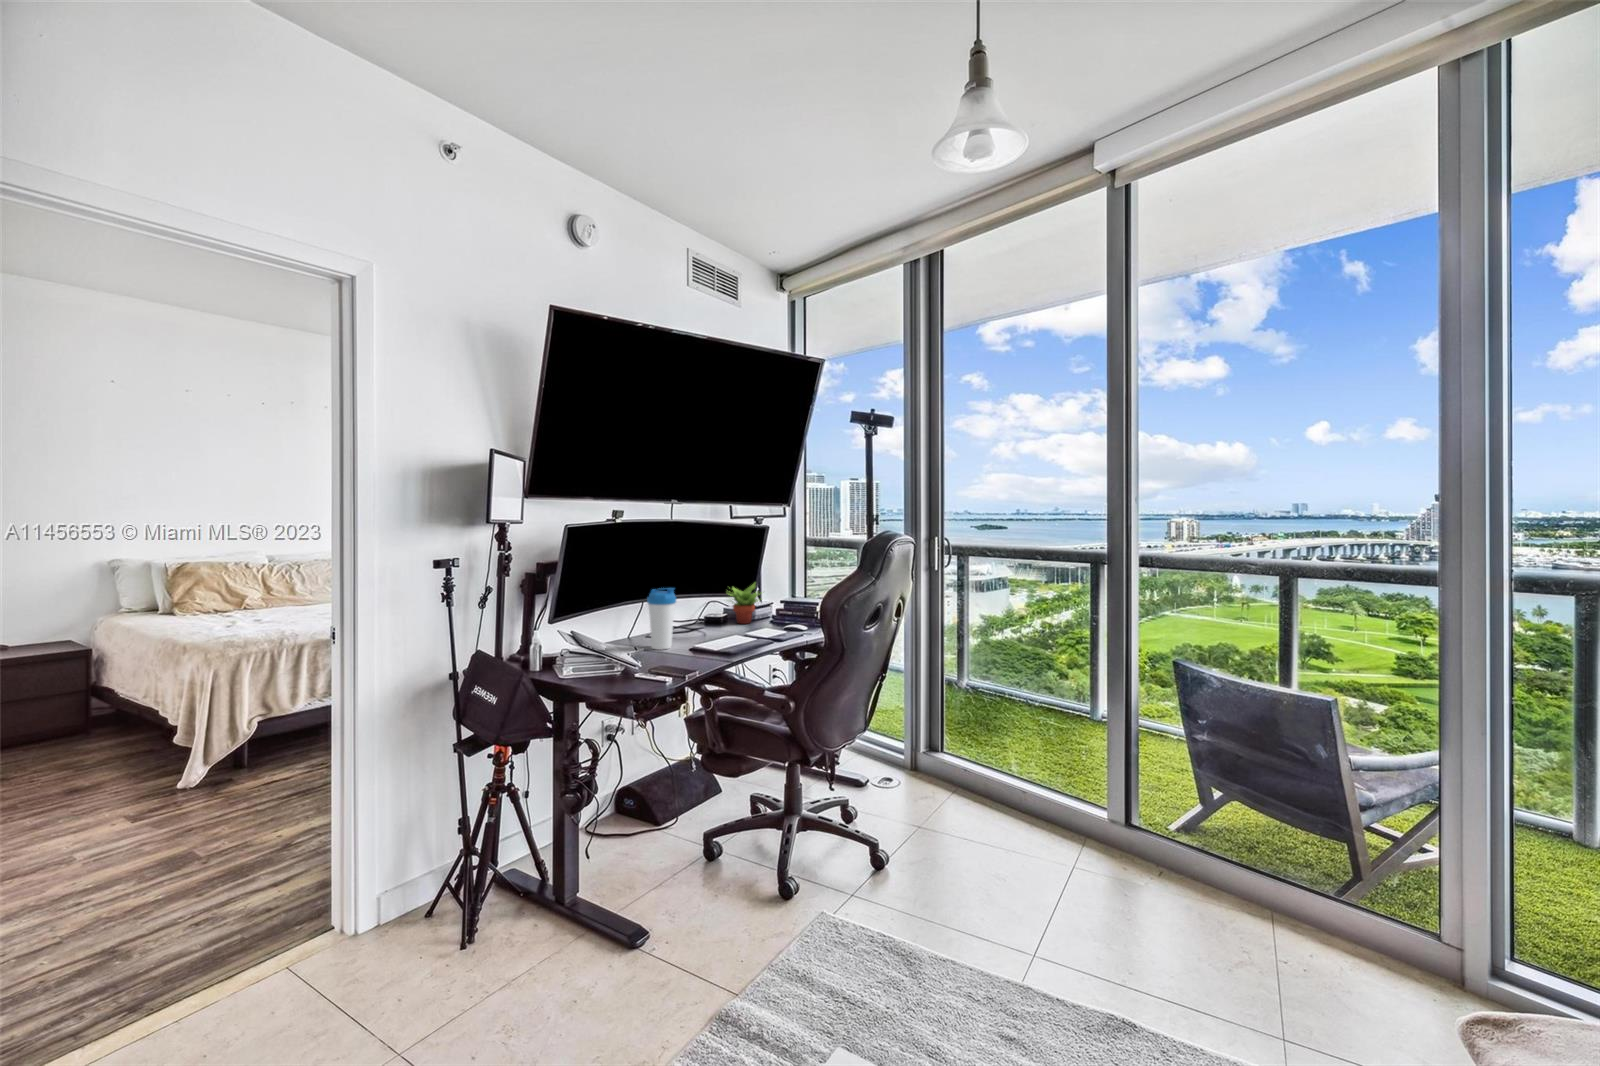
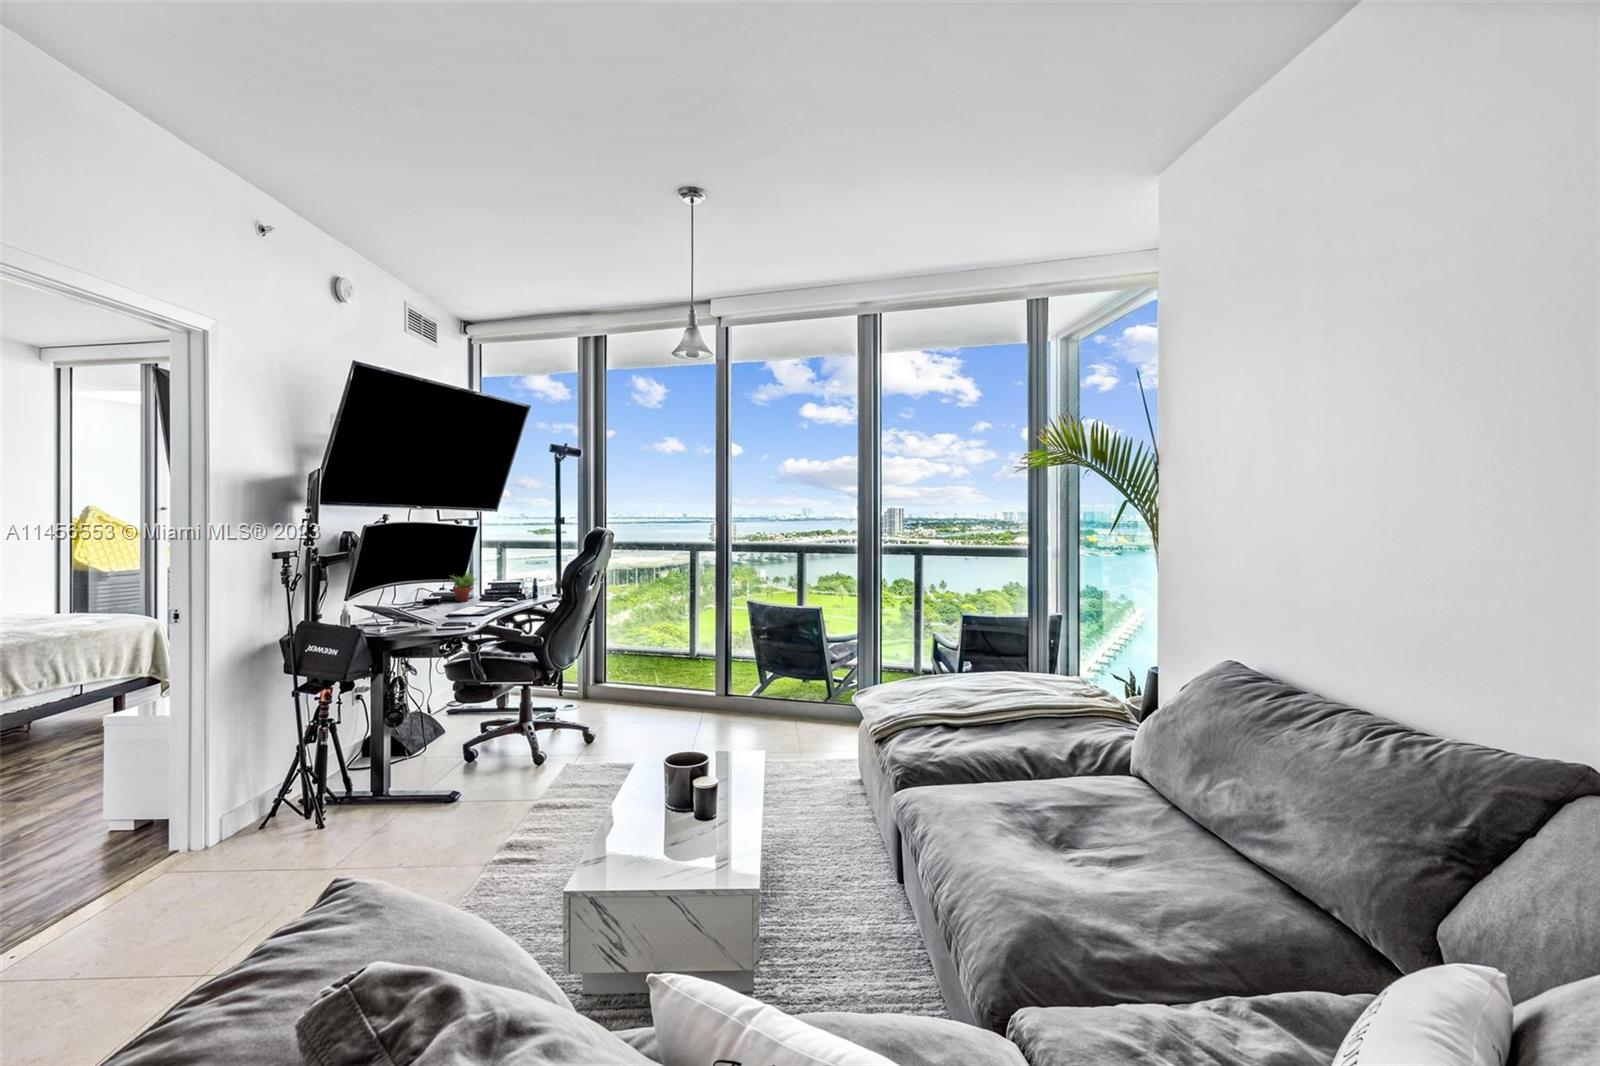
water bottle: present [647,588,676,650] -> none [414,572,438,618]

